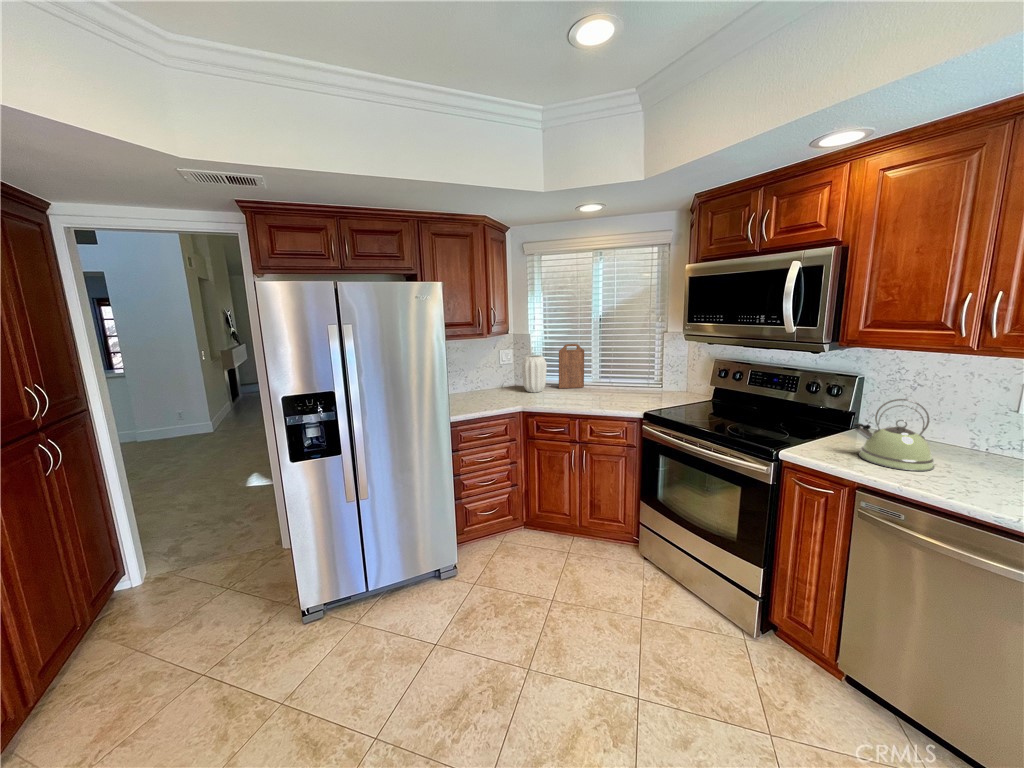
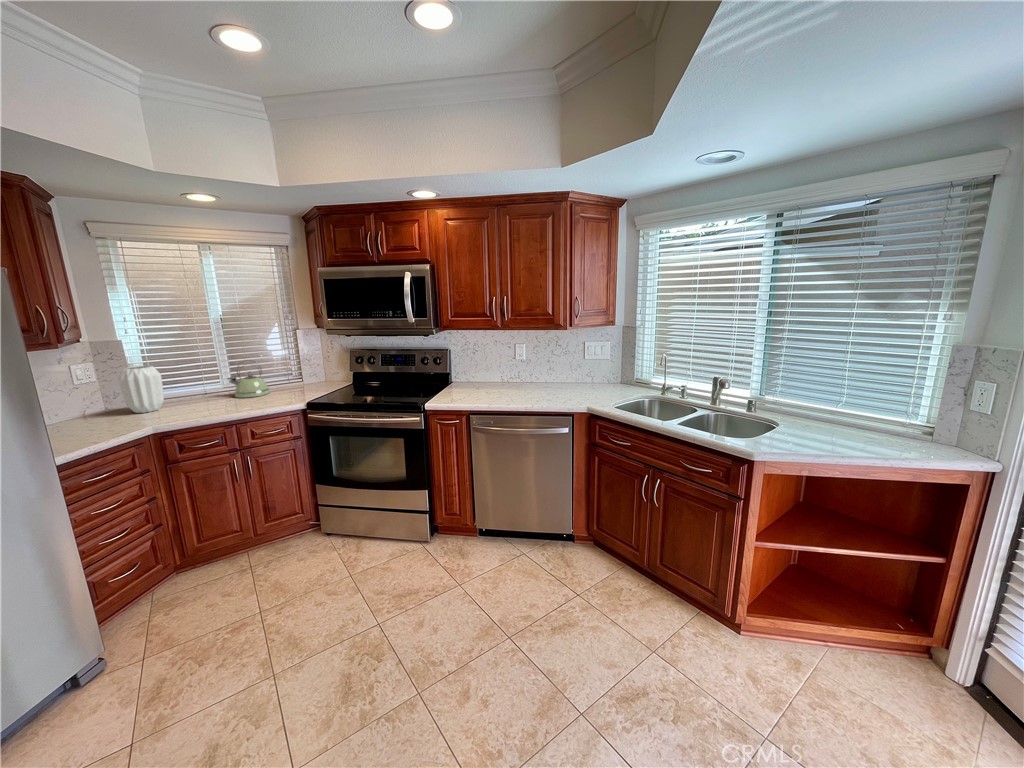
cutting board: present [559,344,584,389] -> none [174,348,216,402]
kettle: present [854,399,934,471] -> present [228,360,270,398]

